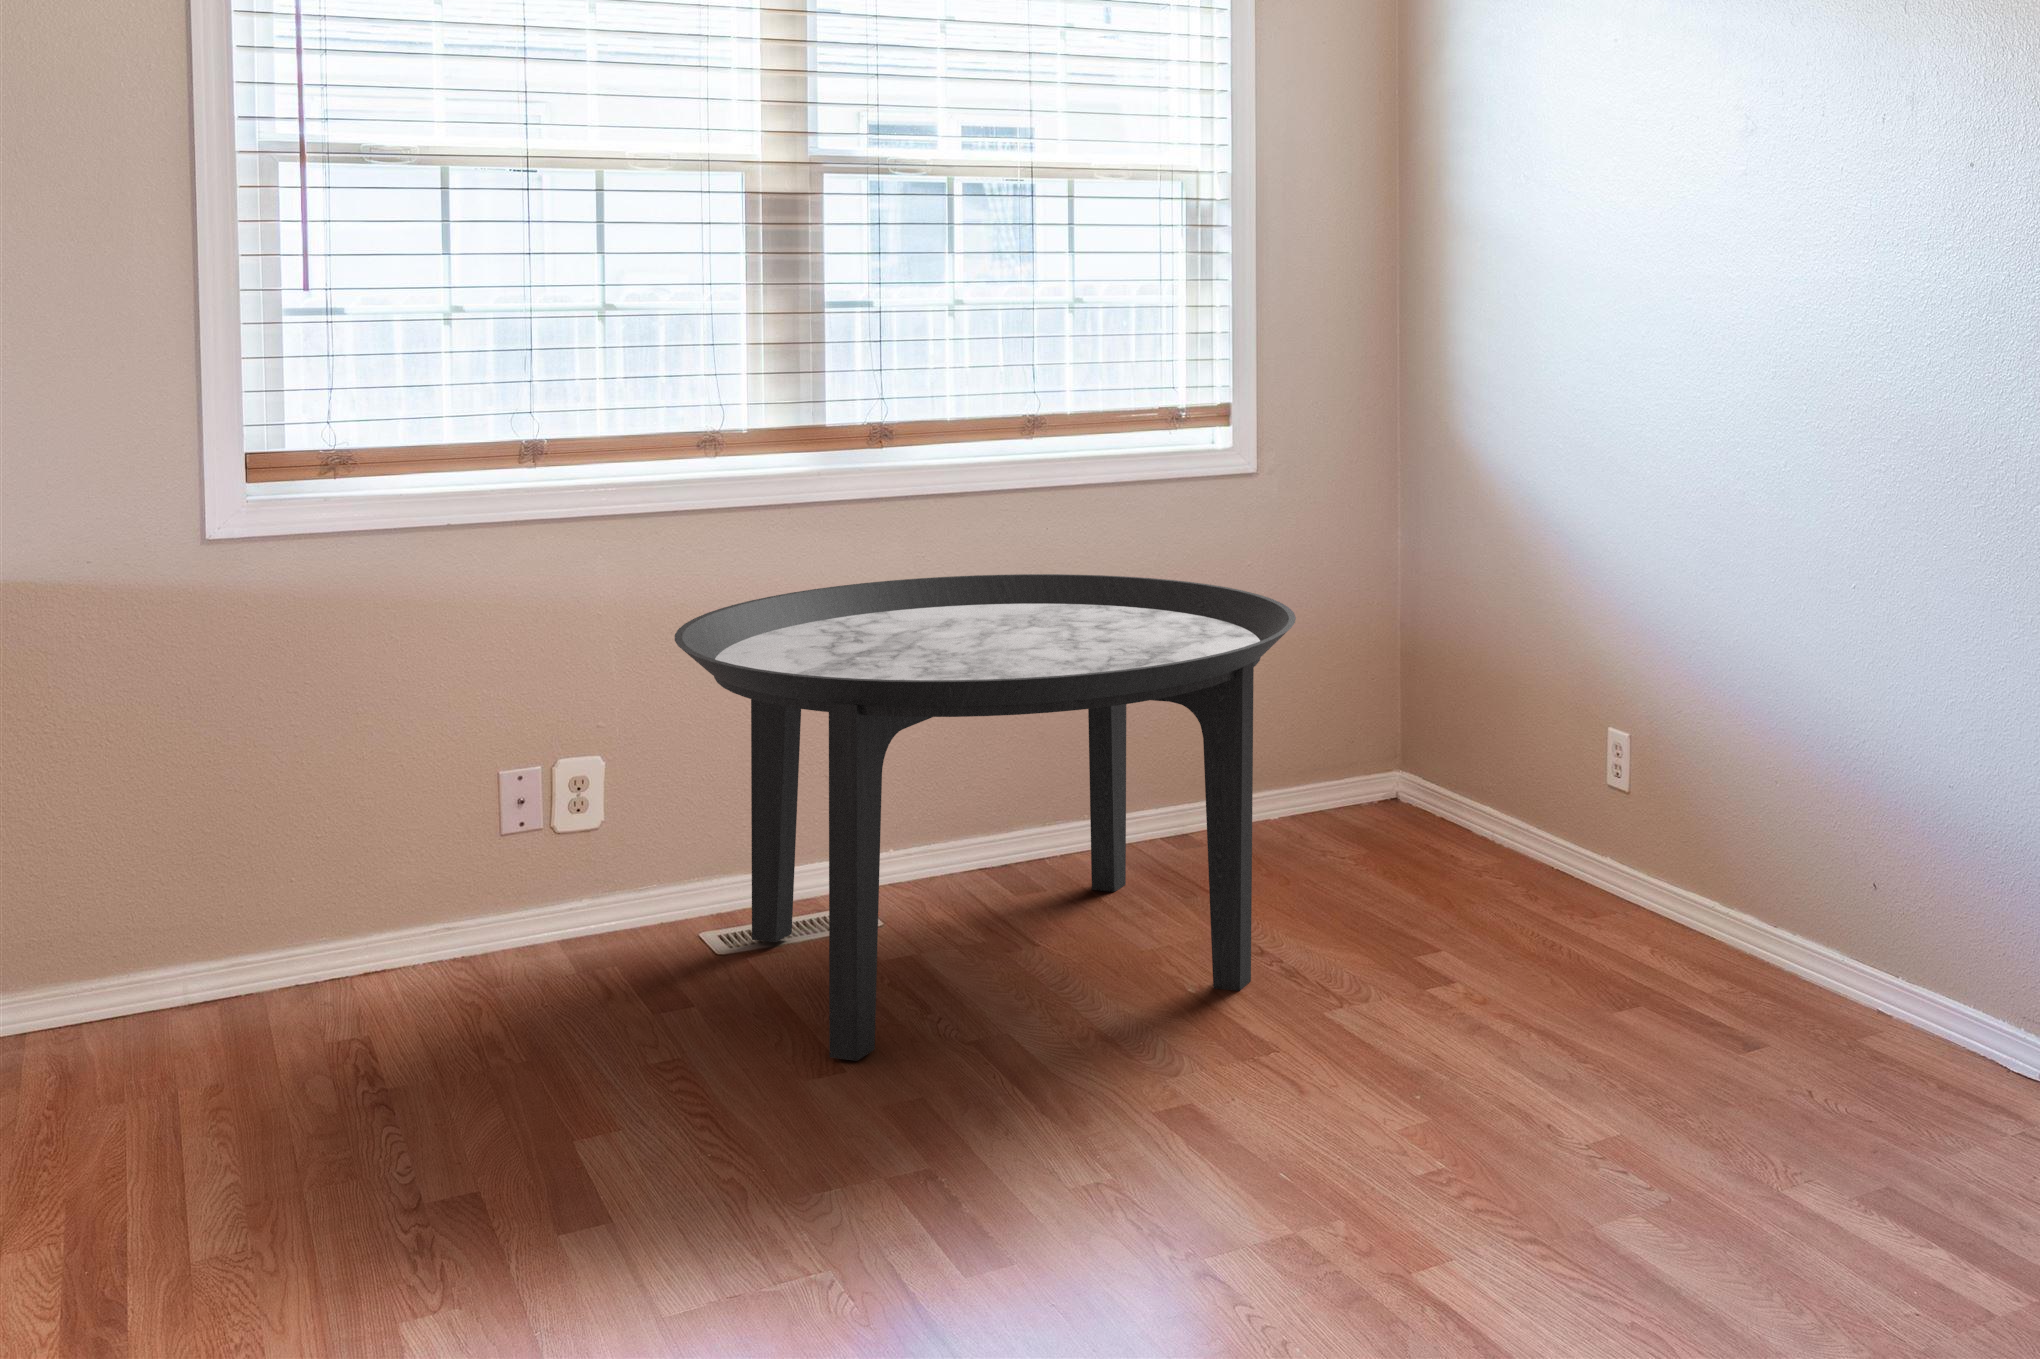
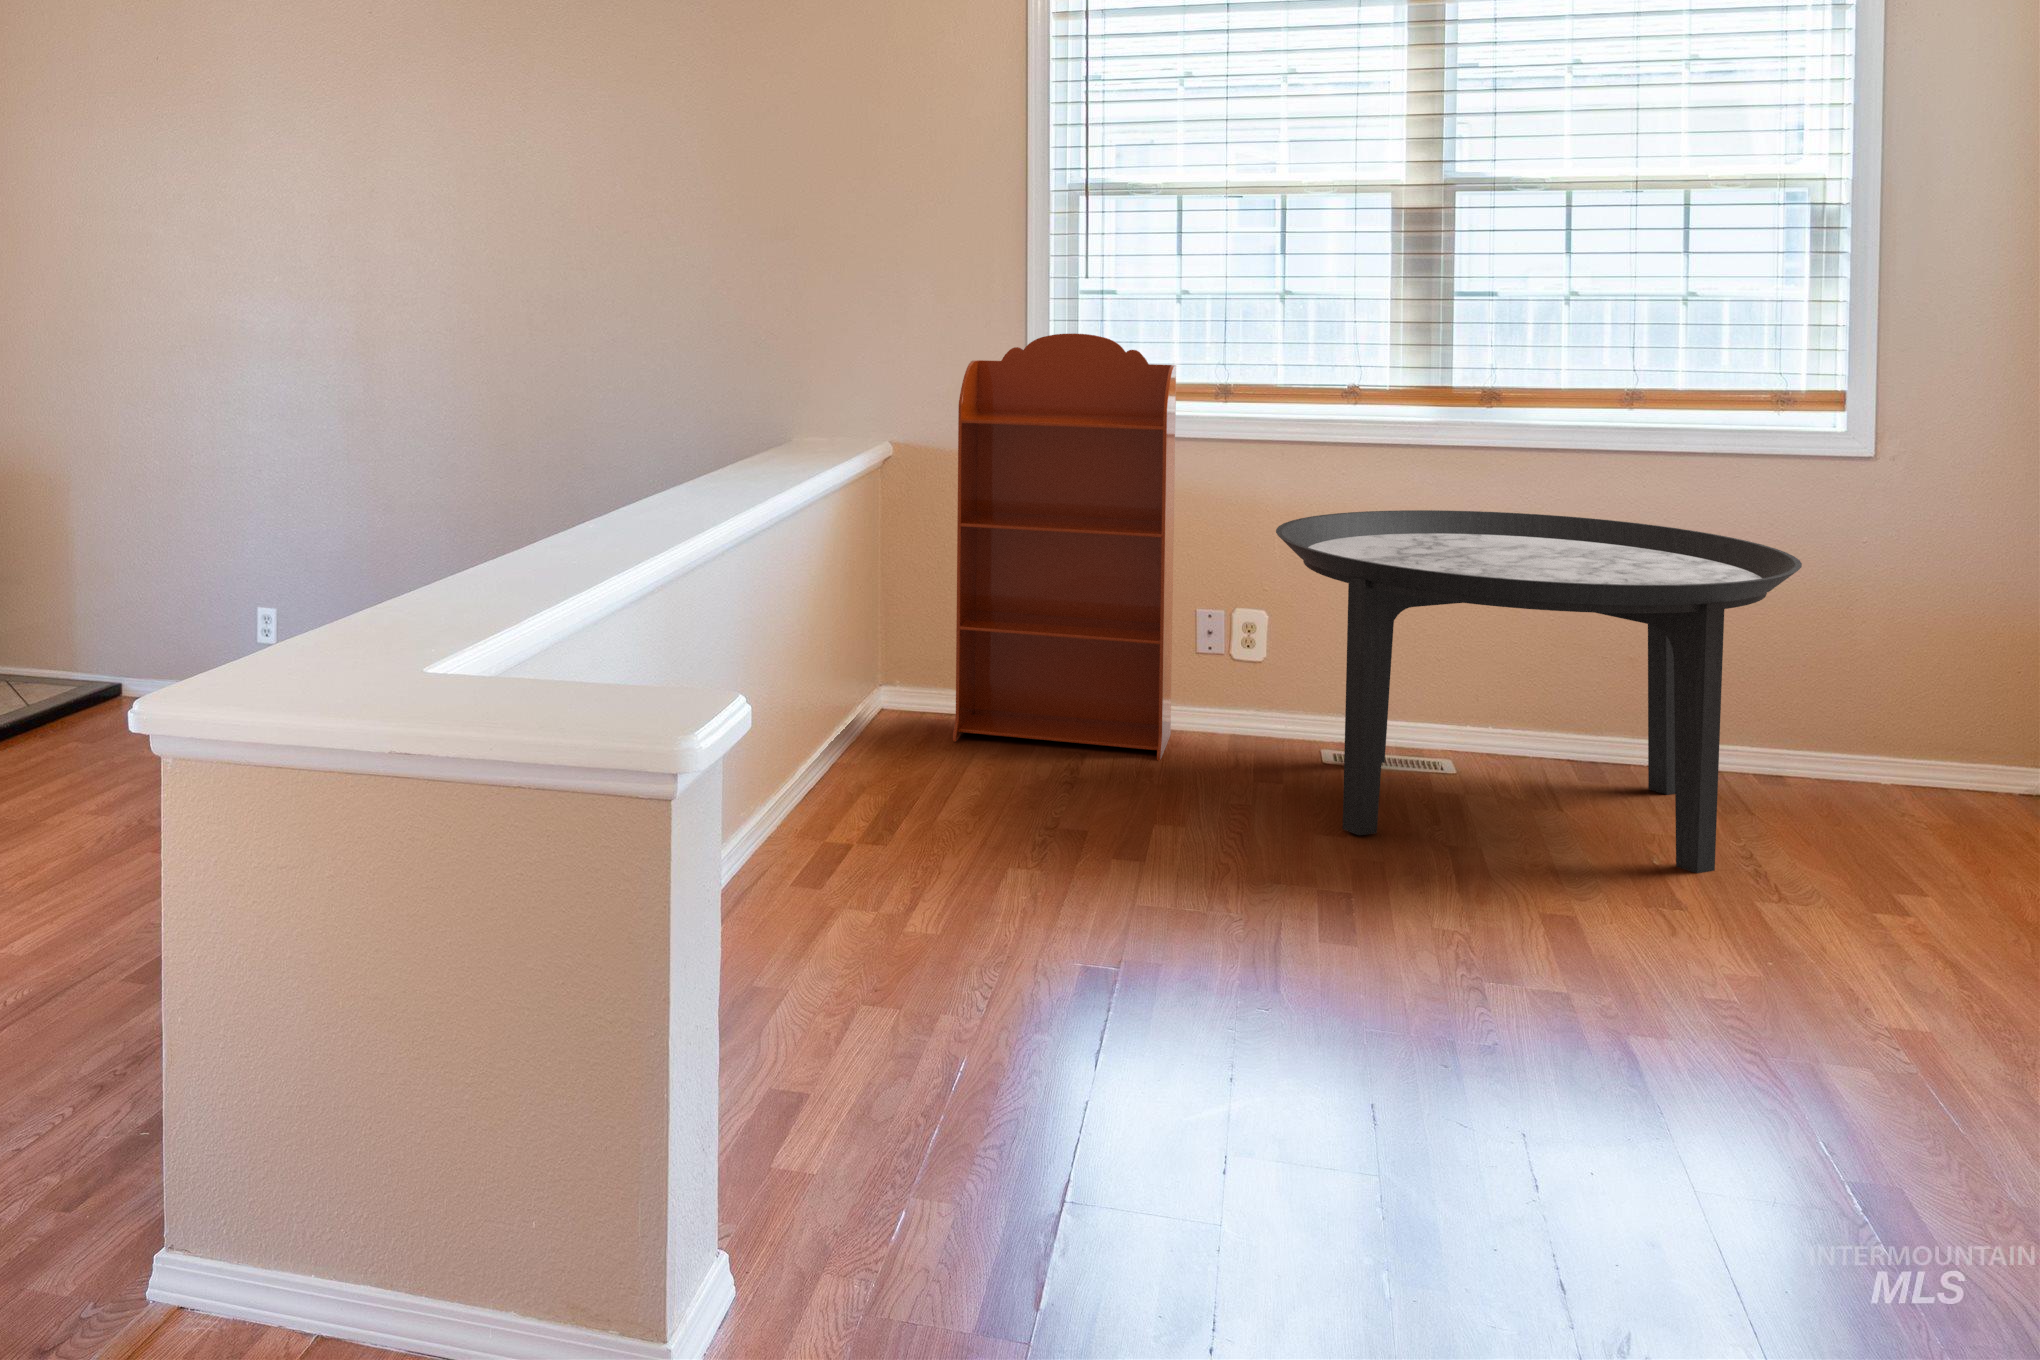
bookcase: none [103,378,488,1080] -> present [953,333,1176,761]

